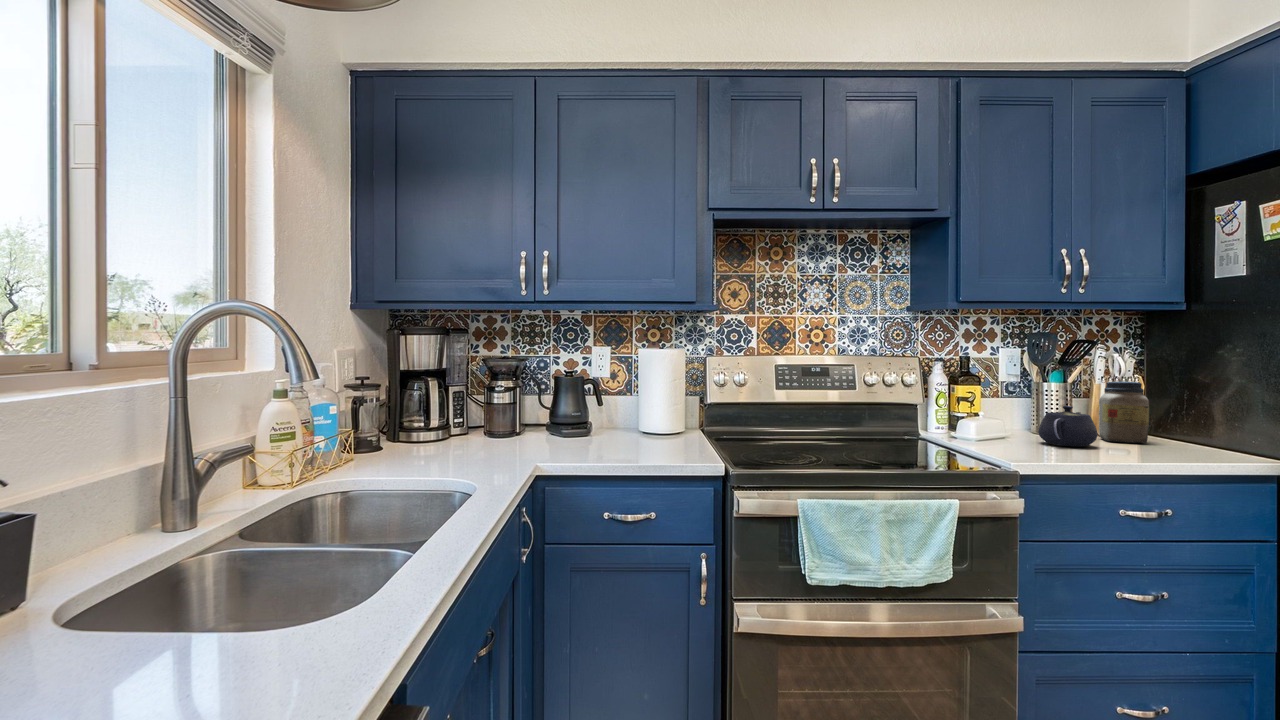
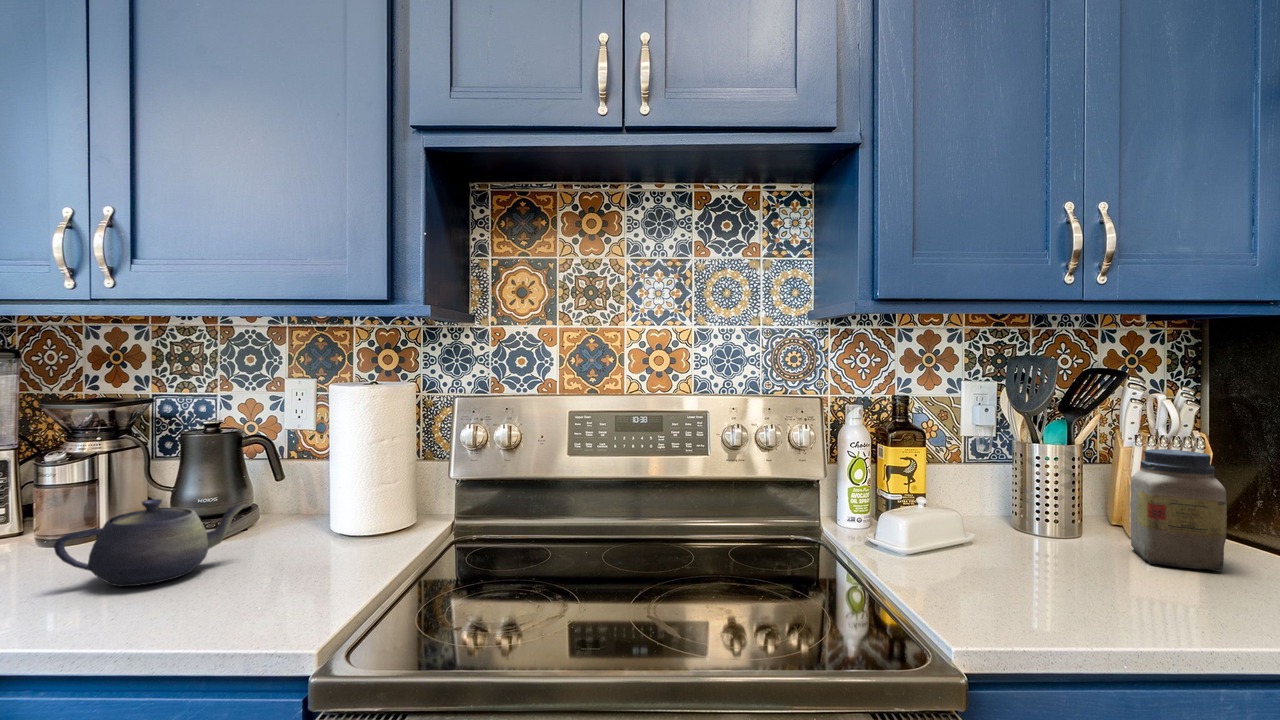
teapot: present [1038,406,1098,447] -> present [54,499,247,586]

